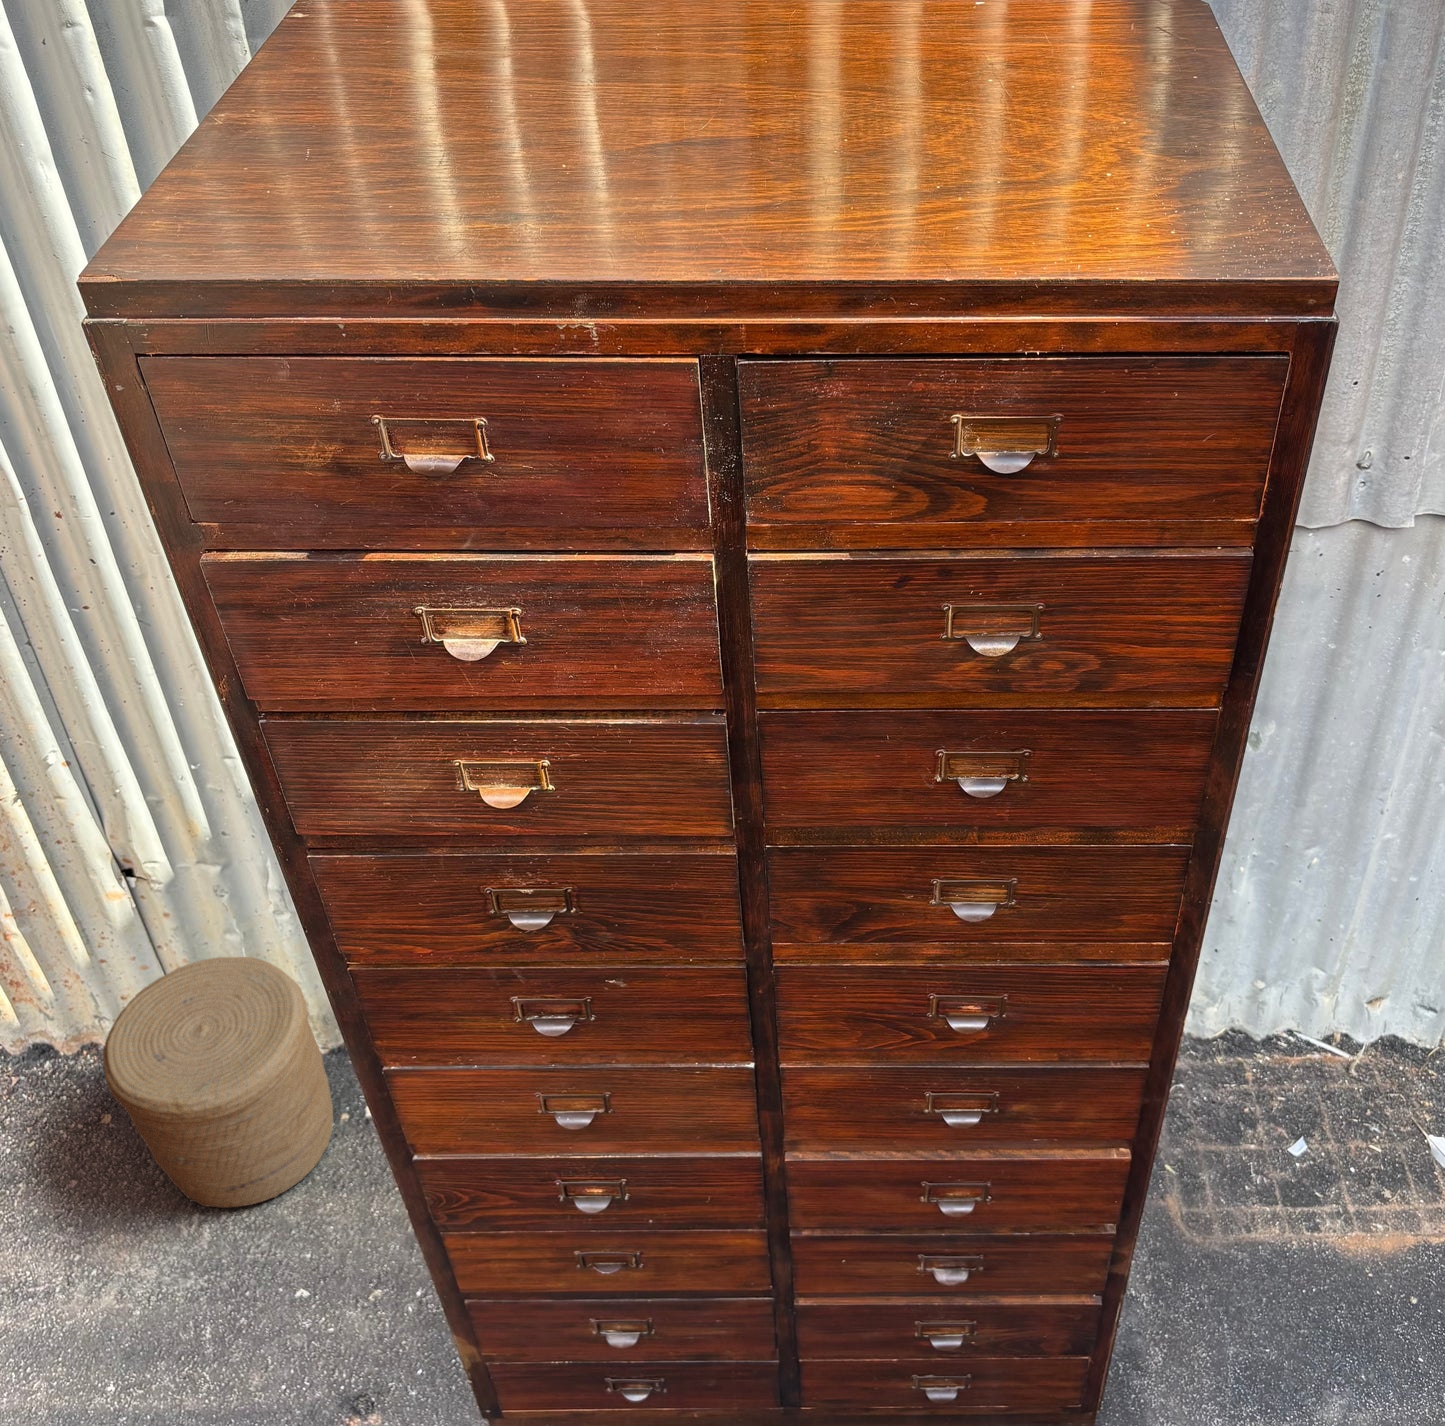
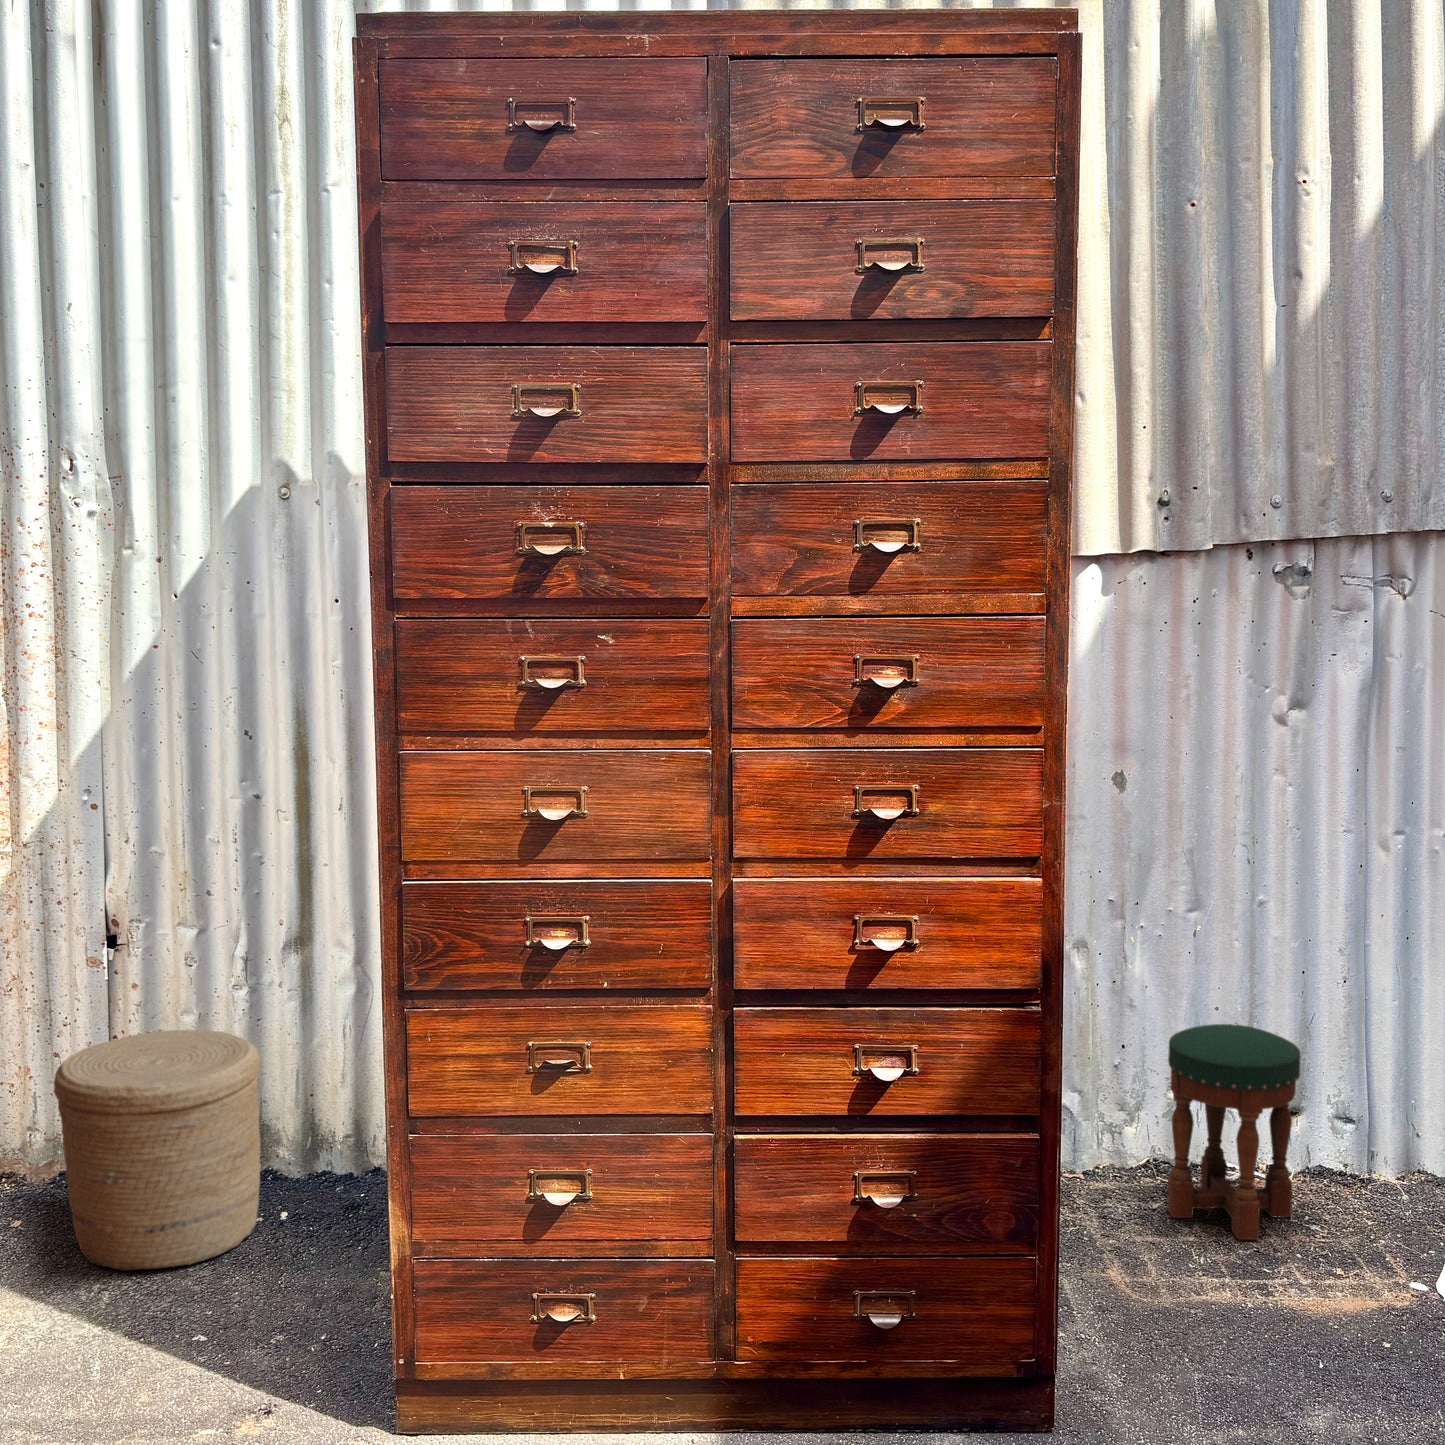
stool: none [1230,948,1402,1163] -> present [1167,1024,1301,1240]

